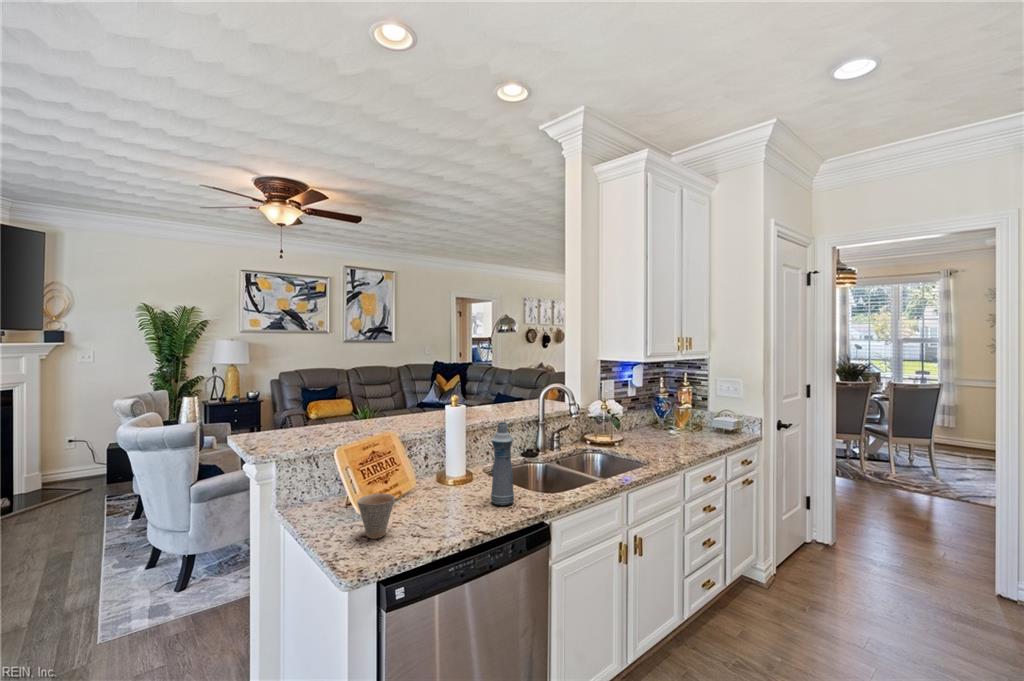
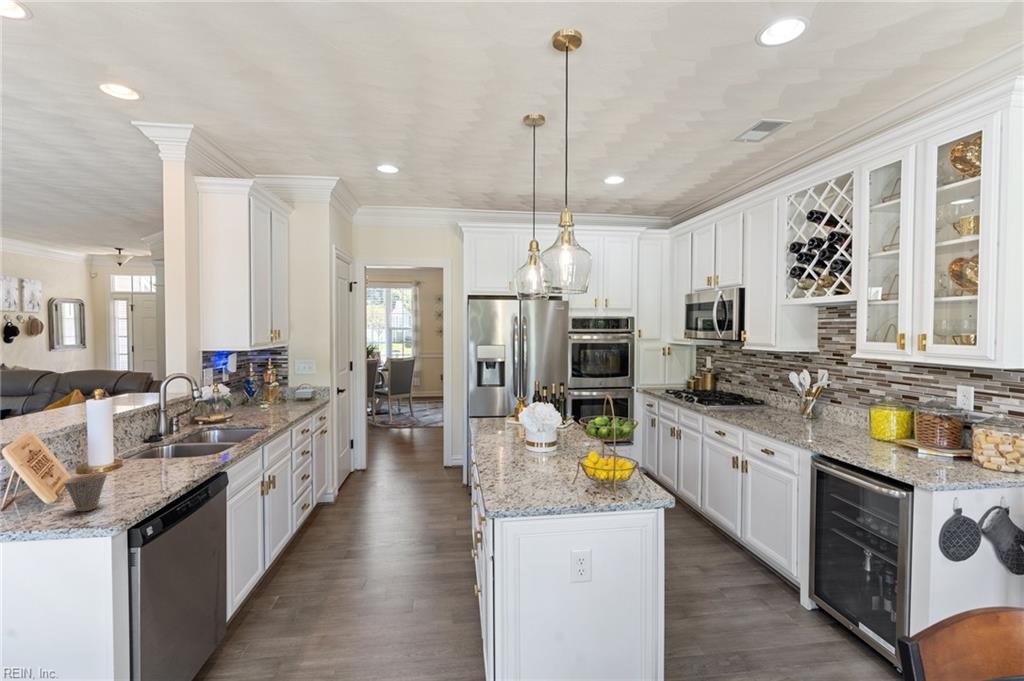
bottle: present [491,422,514,505] -> none [163,403,188,470]

